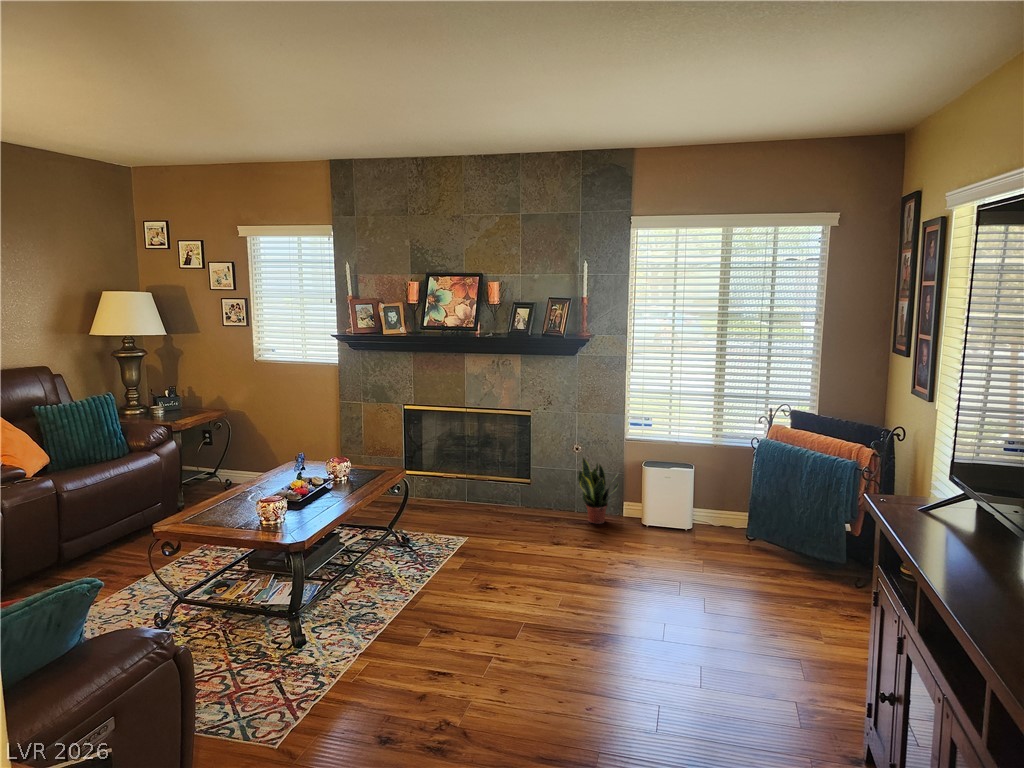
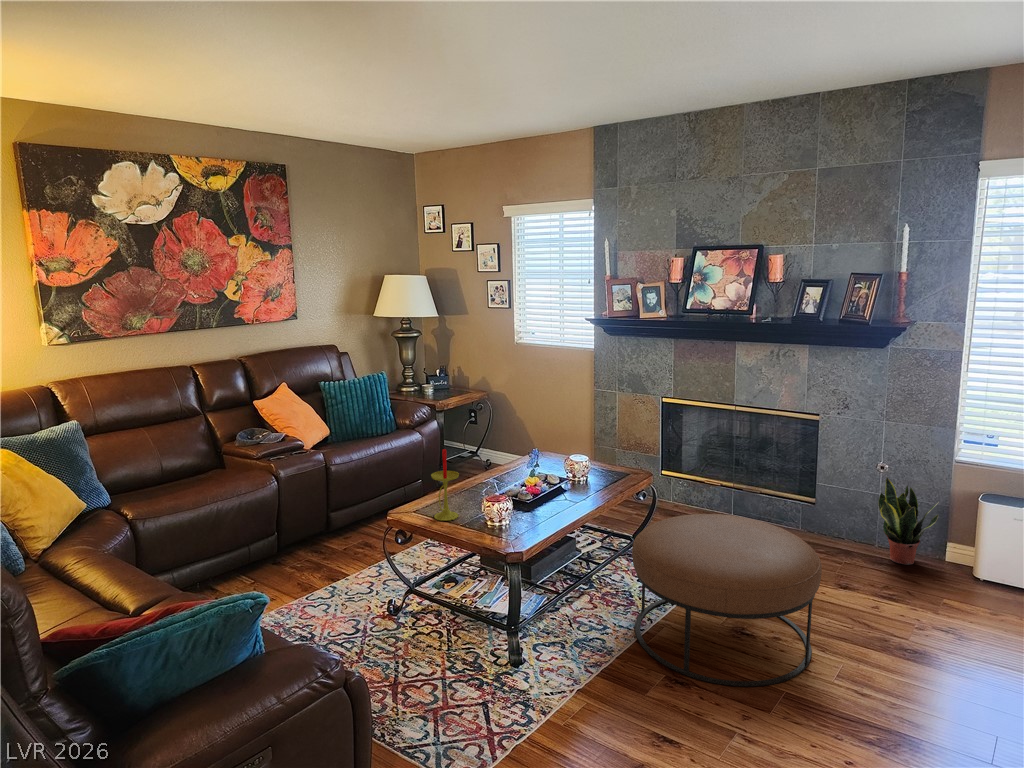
candle: none [202,457,231,527] -> present [431,449,459,521]
ottoman: none [395,496,542,627] -> present [632,514,822,686]

